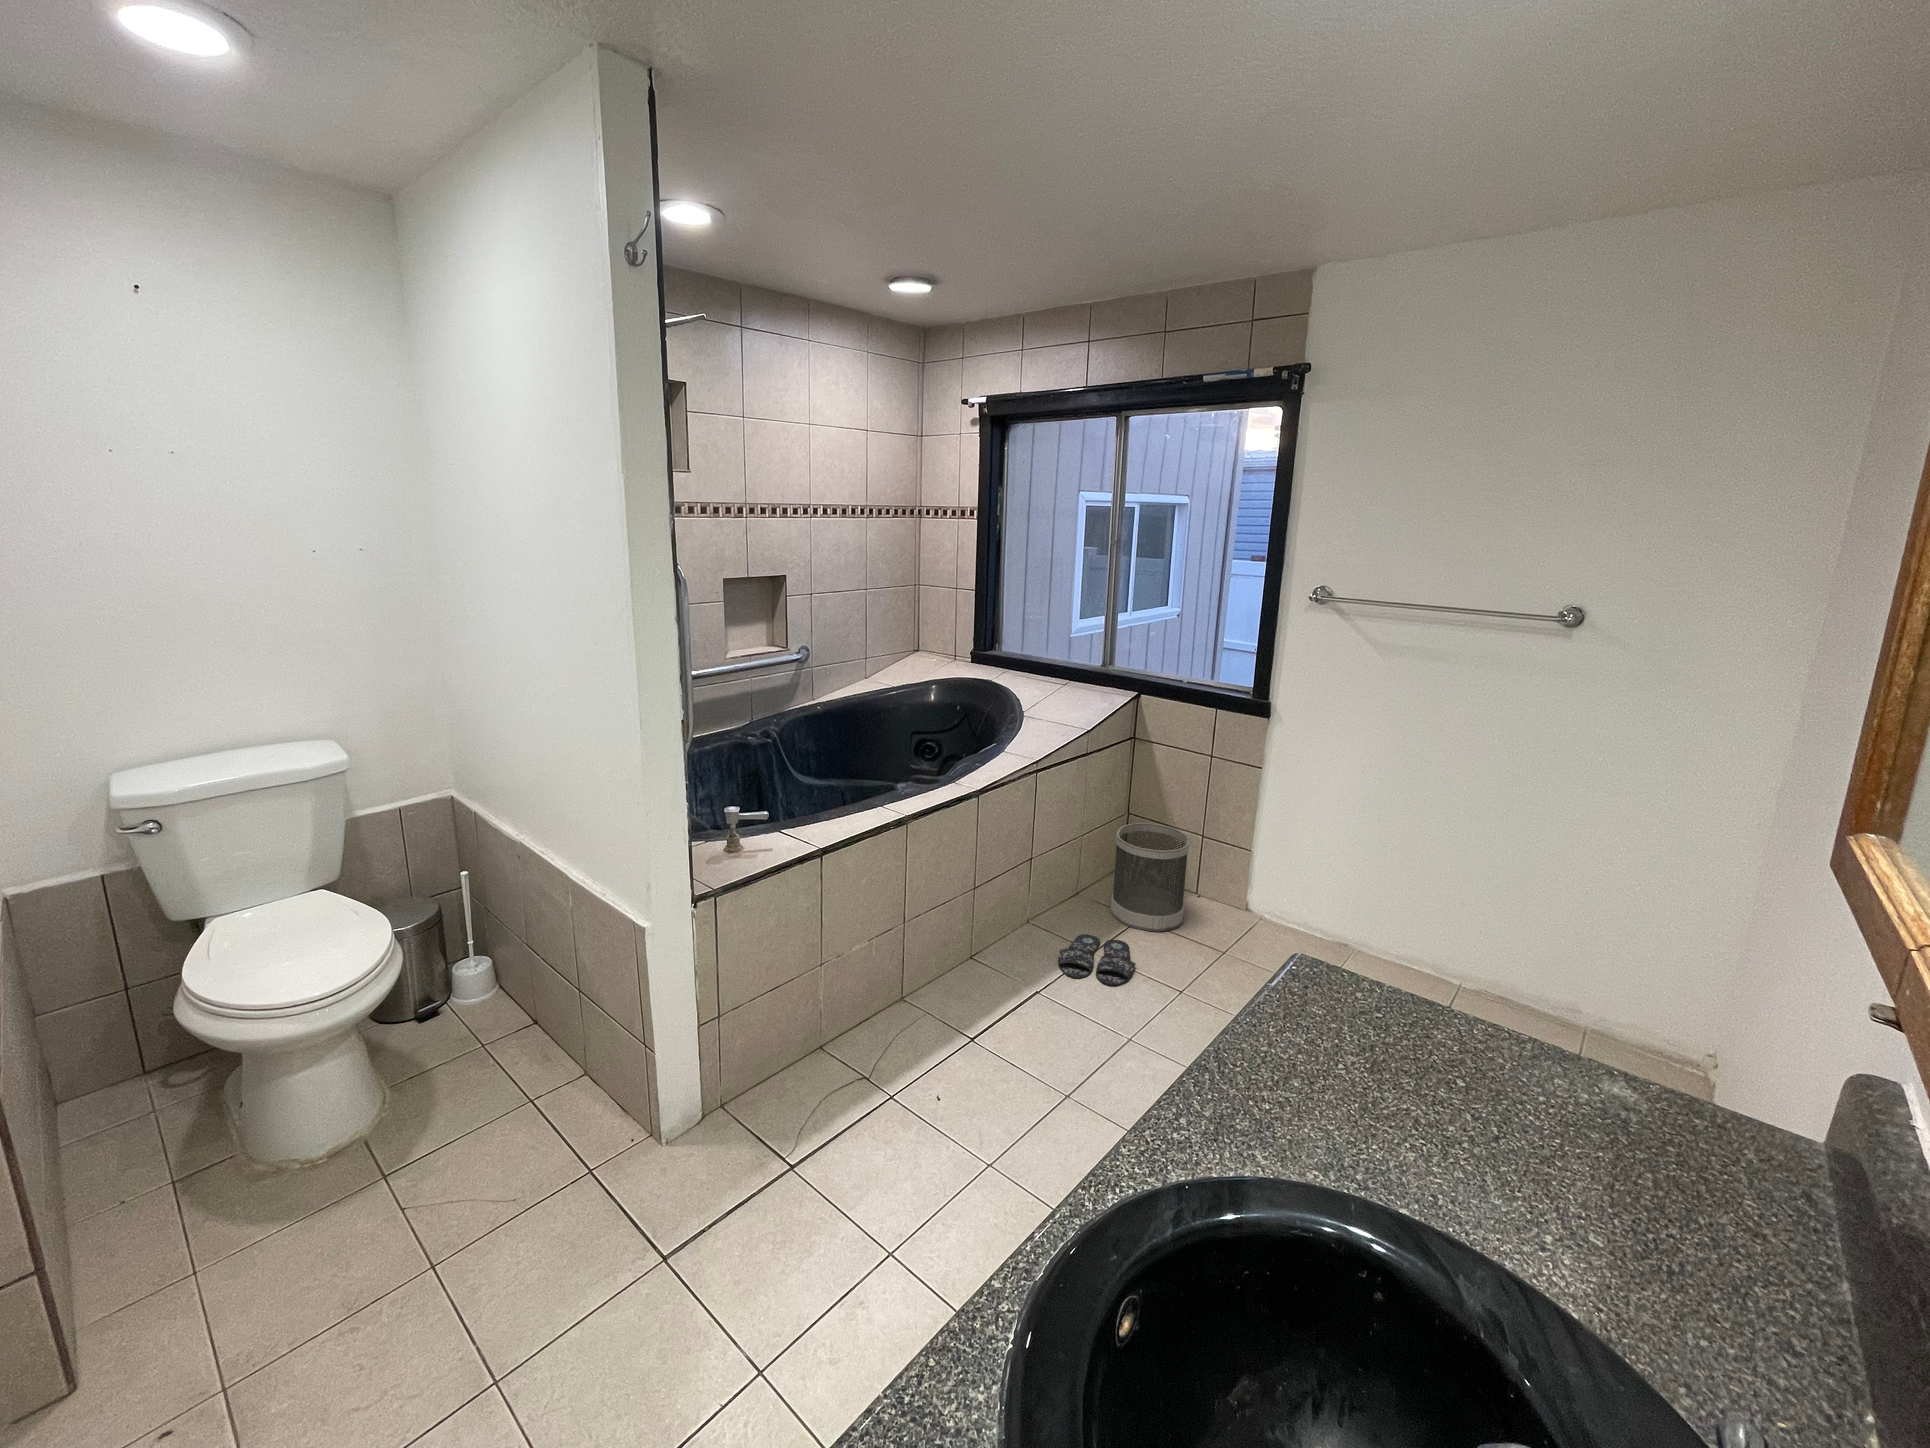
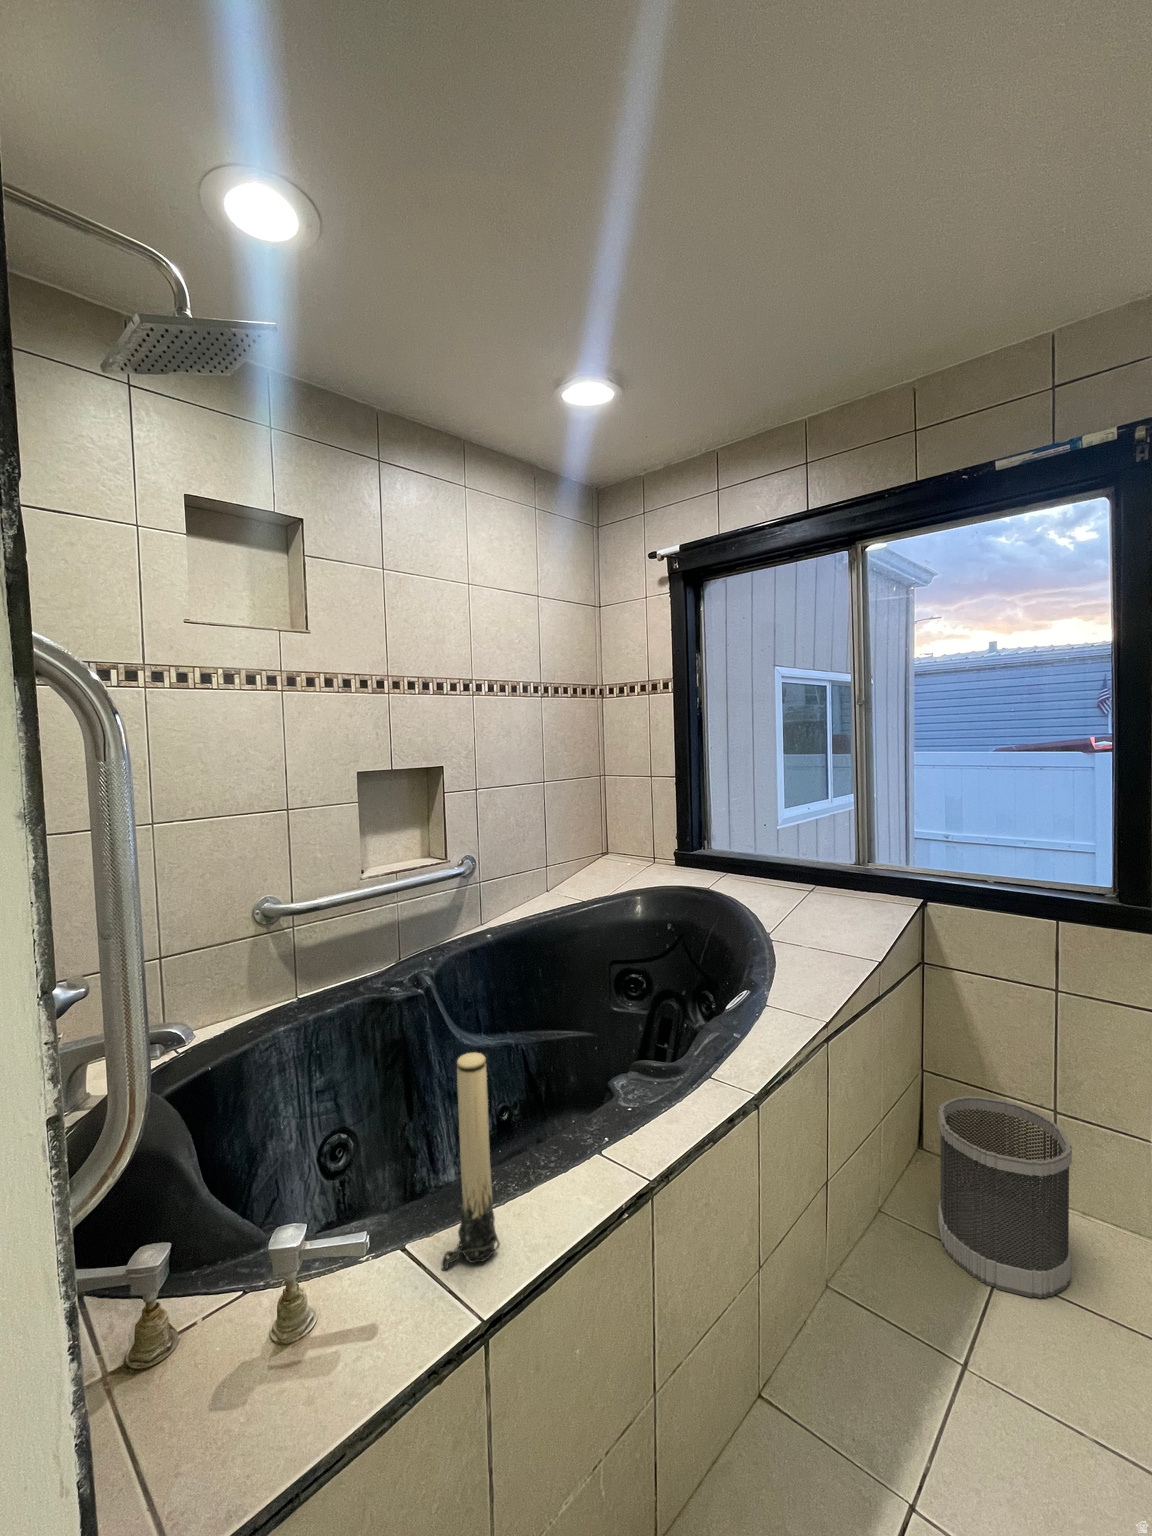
candle: none [801,739,828,835] -> present [442,1053,500,1268]
slippers: present [1058,934,1136,986] -> none [905,1311,1064,1474]

